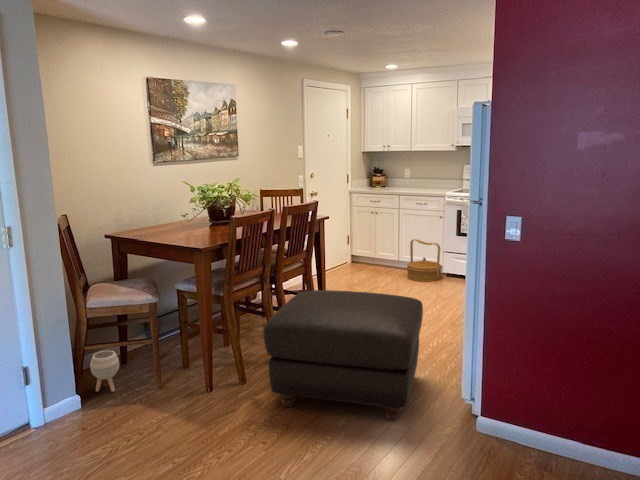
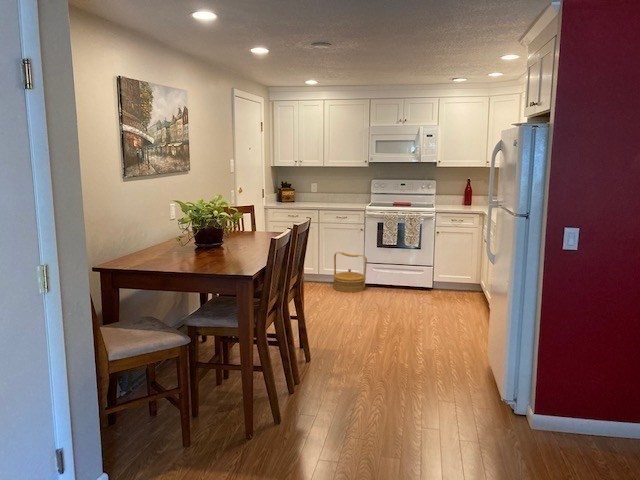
ottoman: present [264,290,423,421] -> none [319,310,484,440]
planter: present [90,350,119,392] -> none [102,410,137,464]

